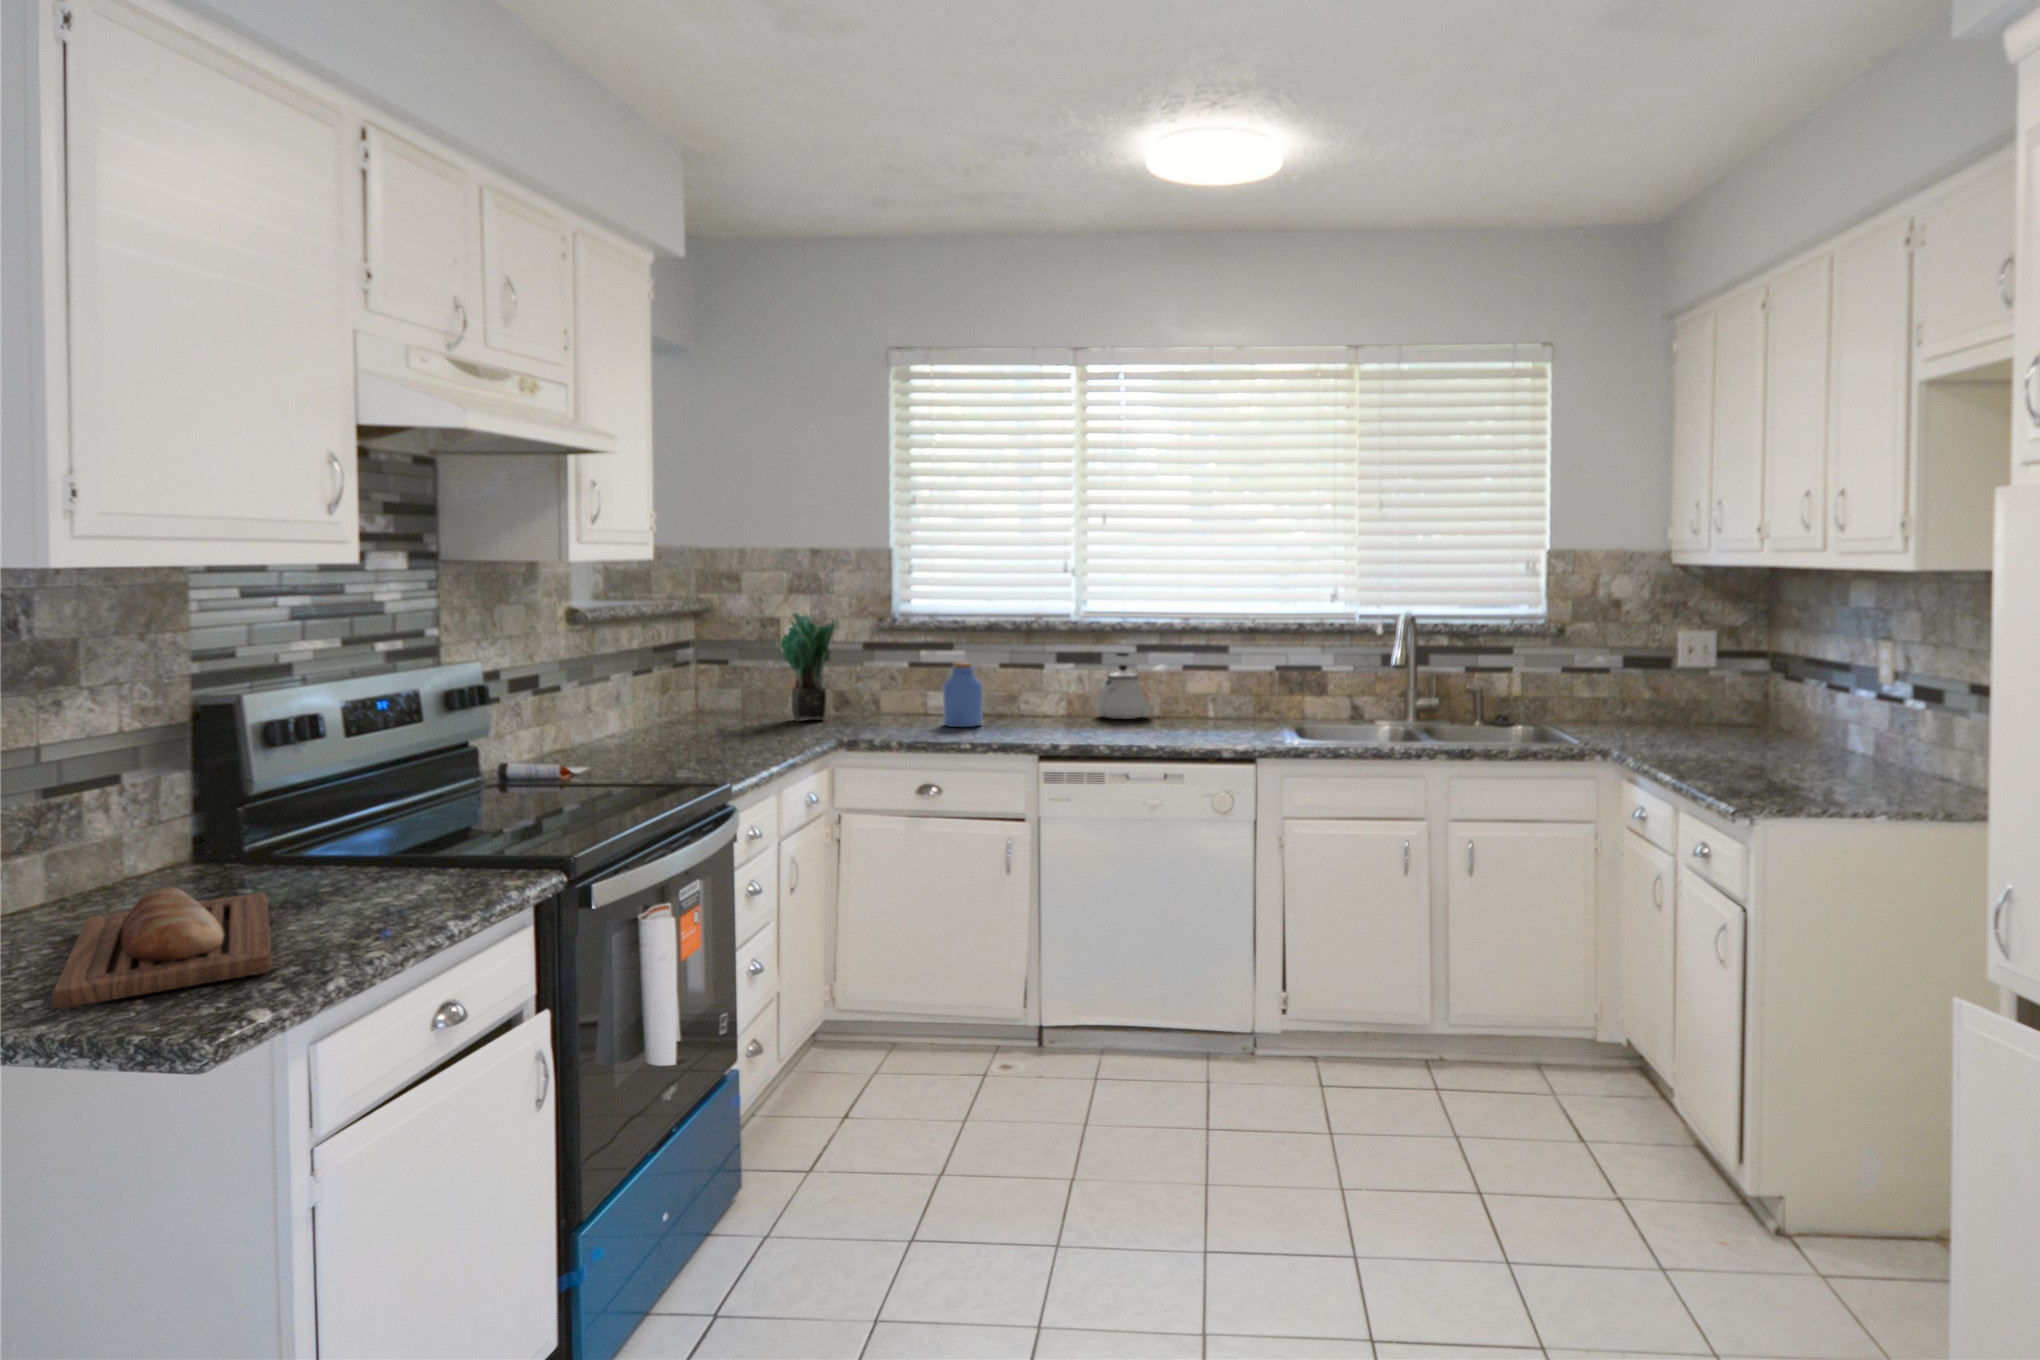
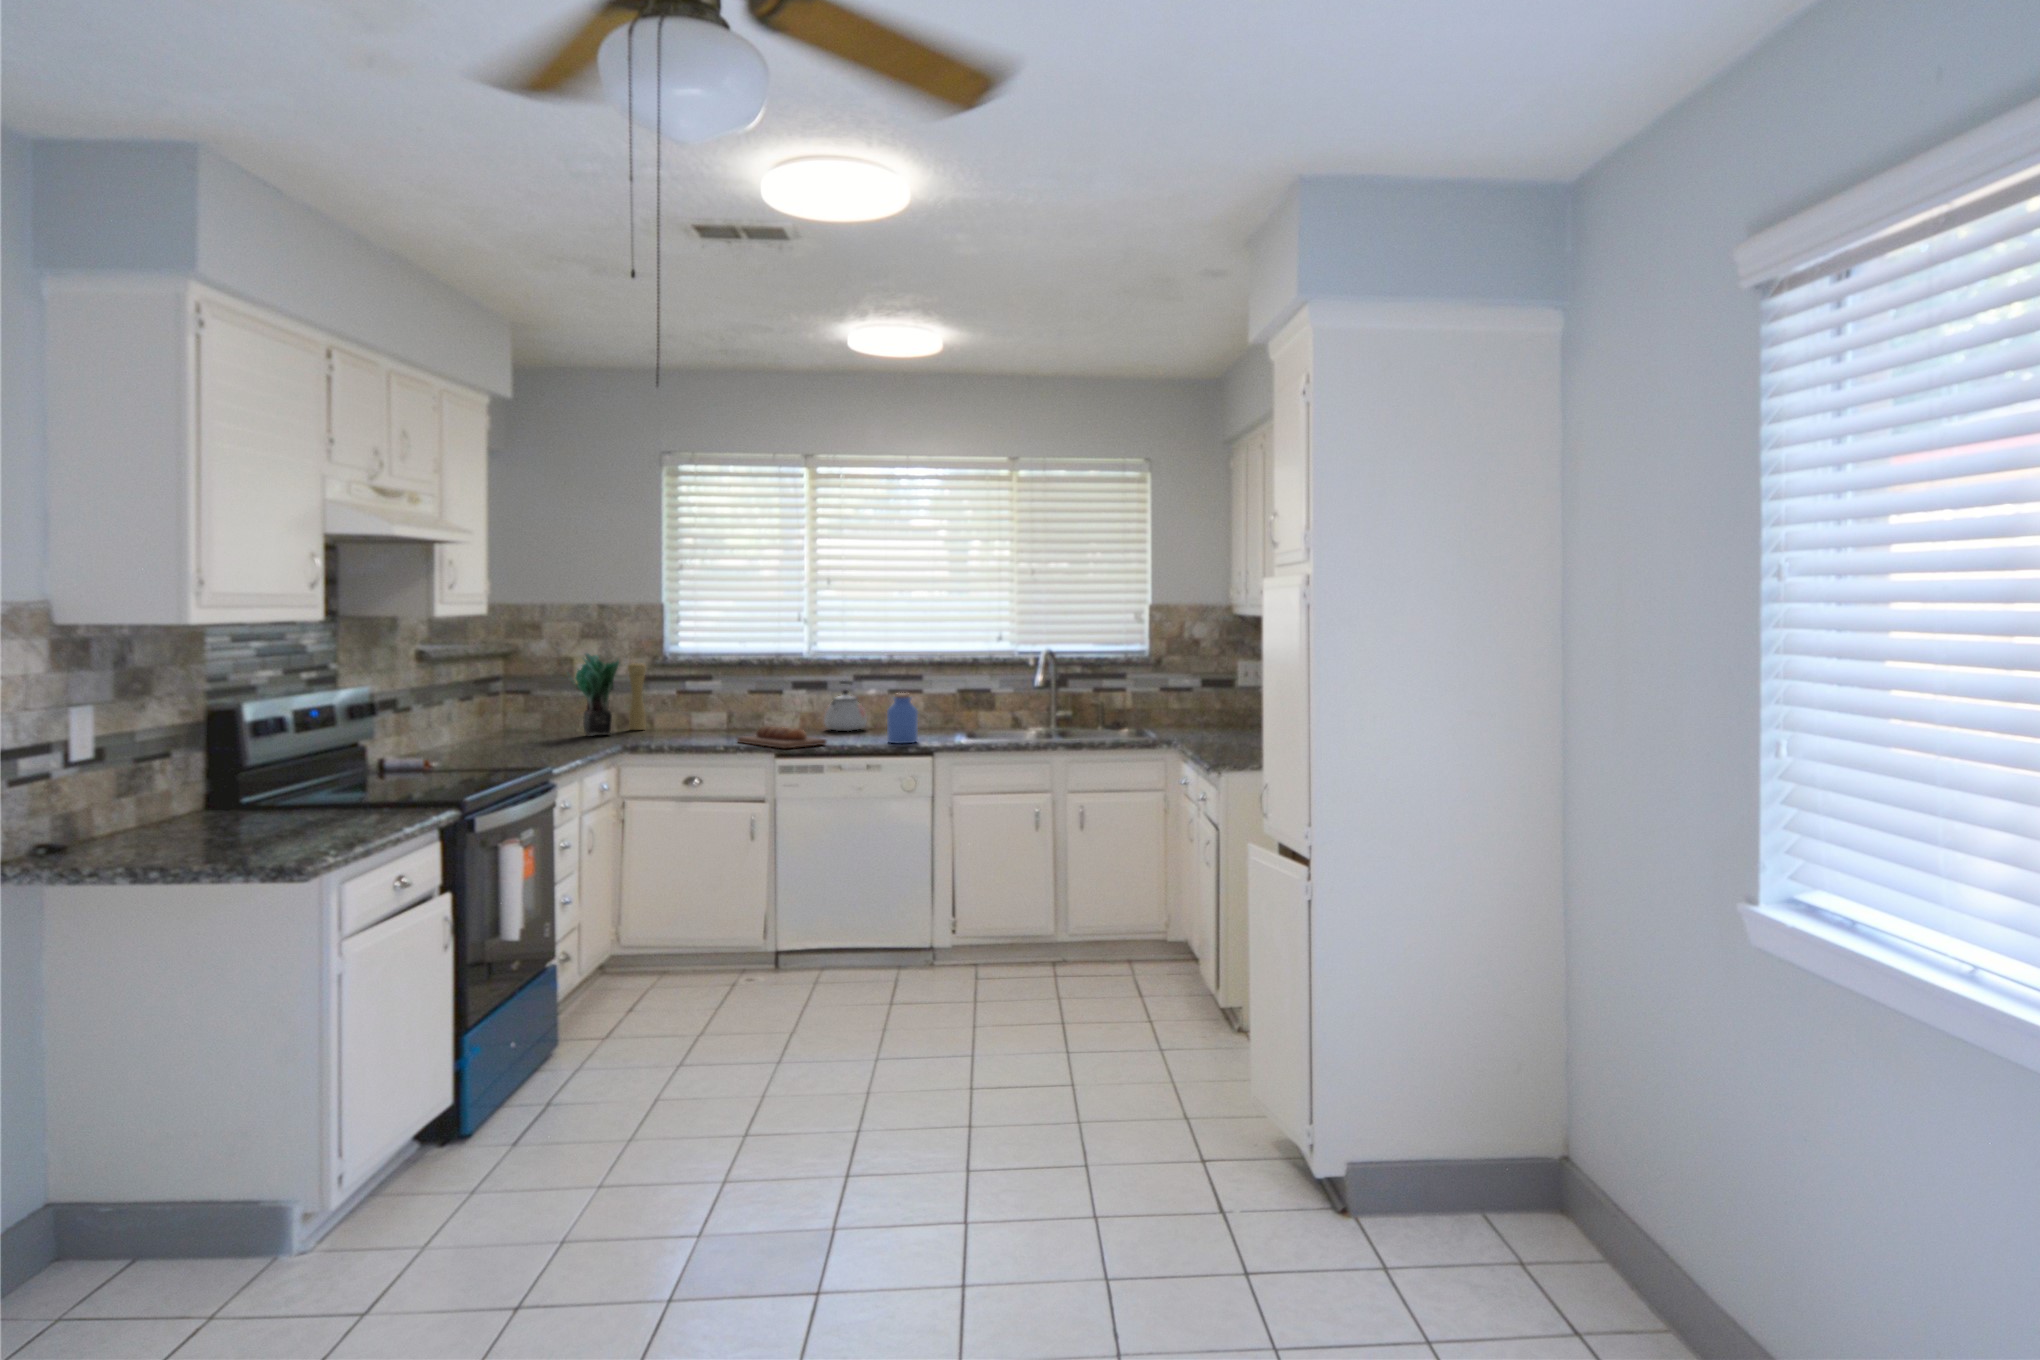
pepper mill: none [847,625,870,712] -> present [628,663,646,730]
jar: present [943,662,982,727] -> present [887,693,918,743]
bread loaf: present [52,887,272,1008] -> present [738,726,826,748]

